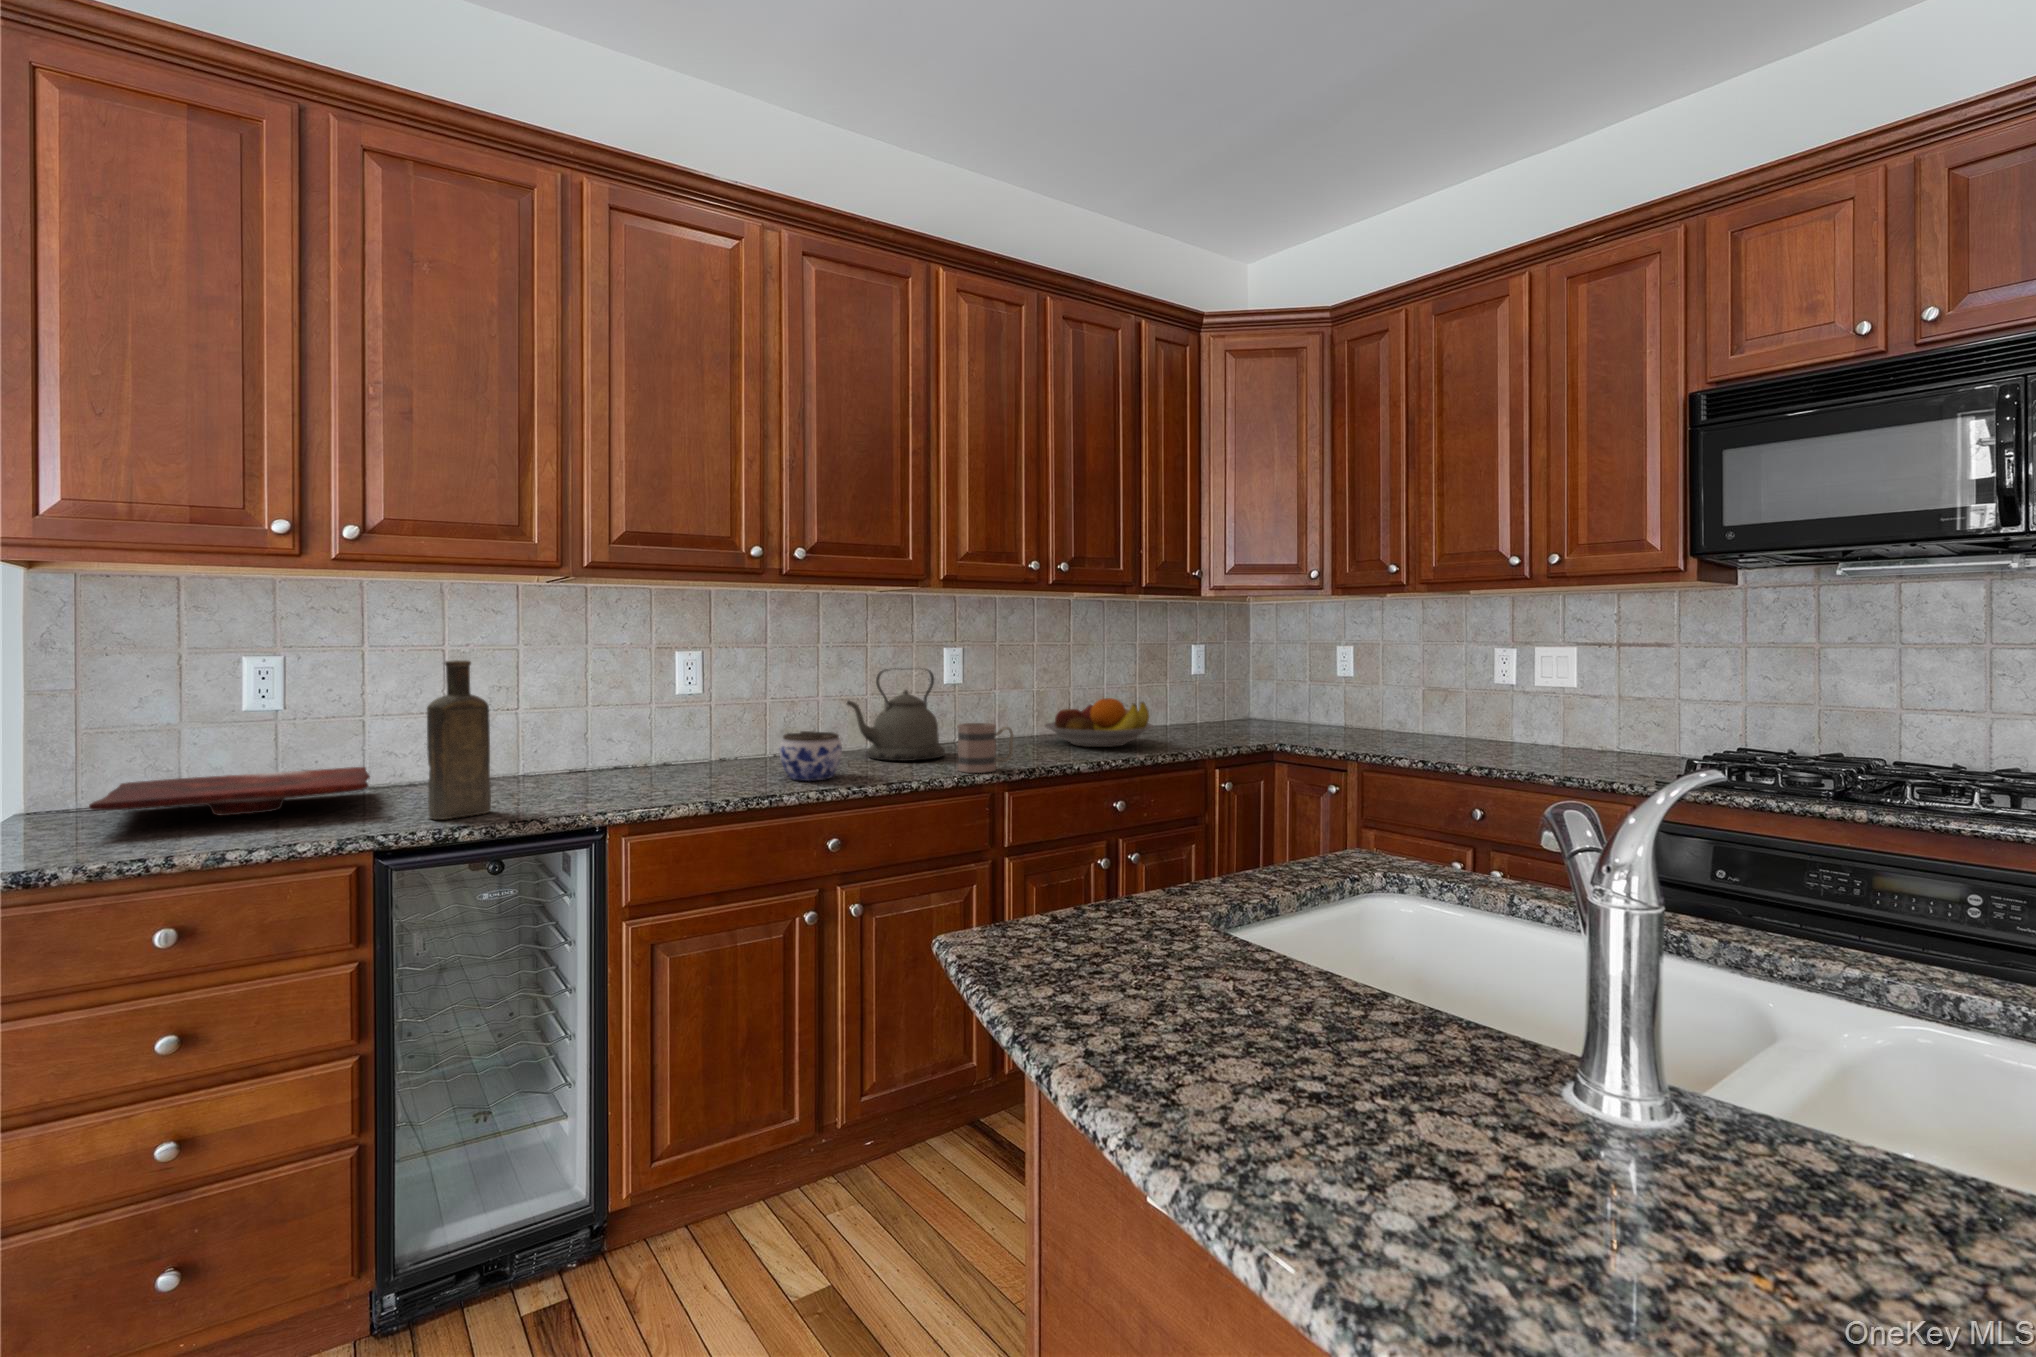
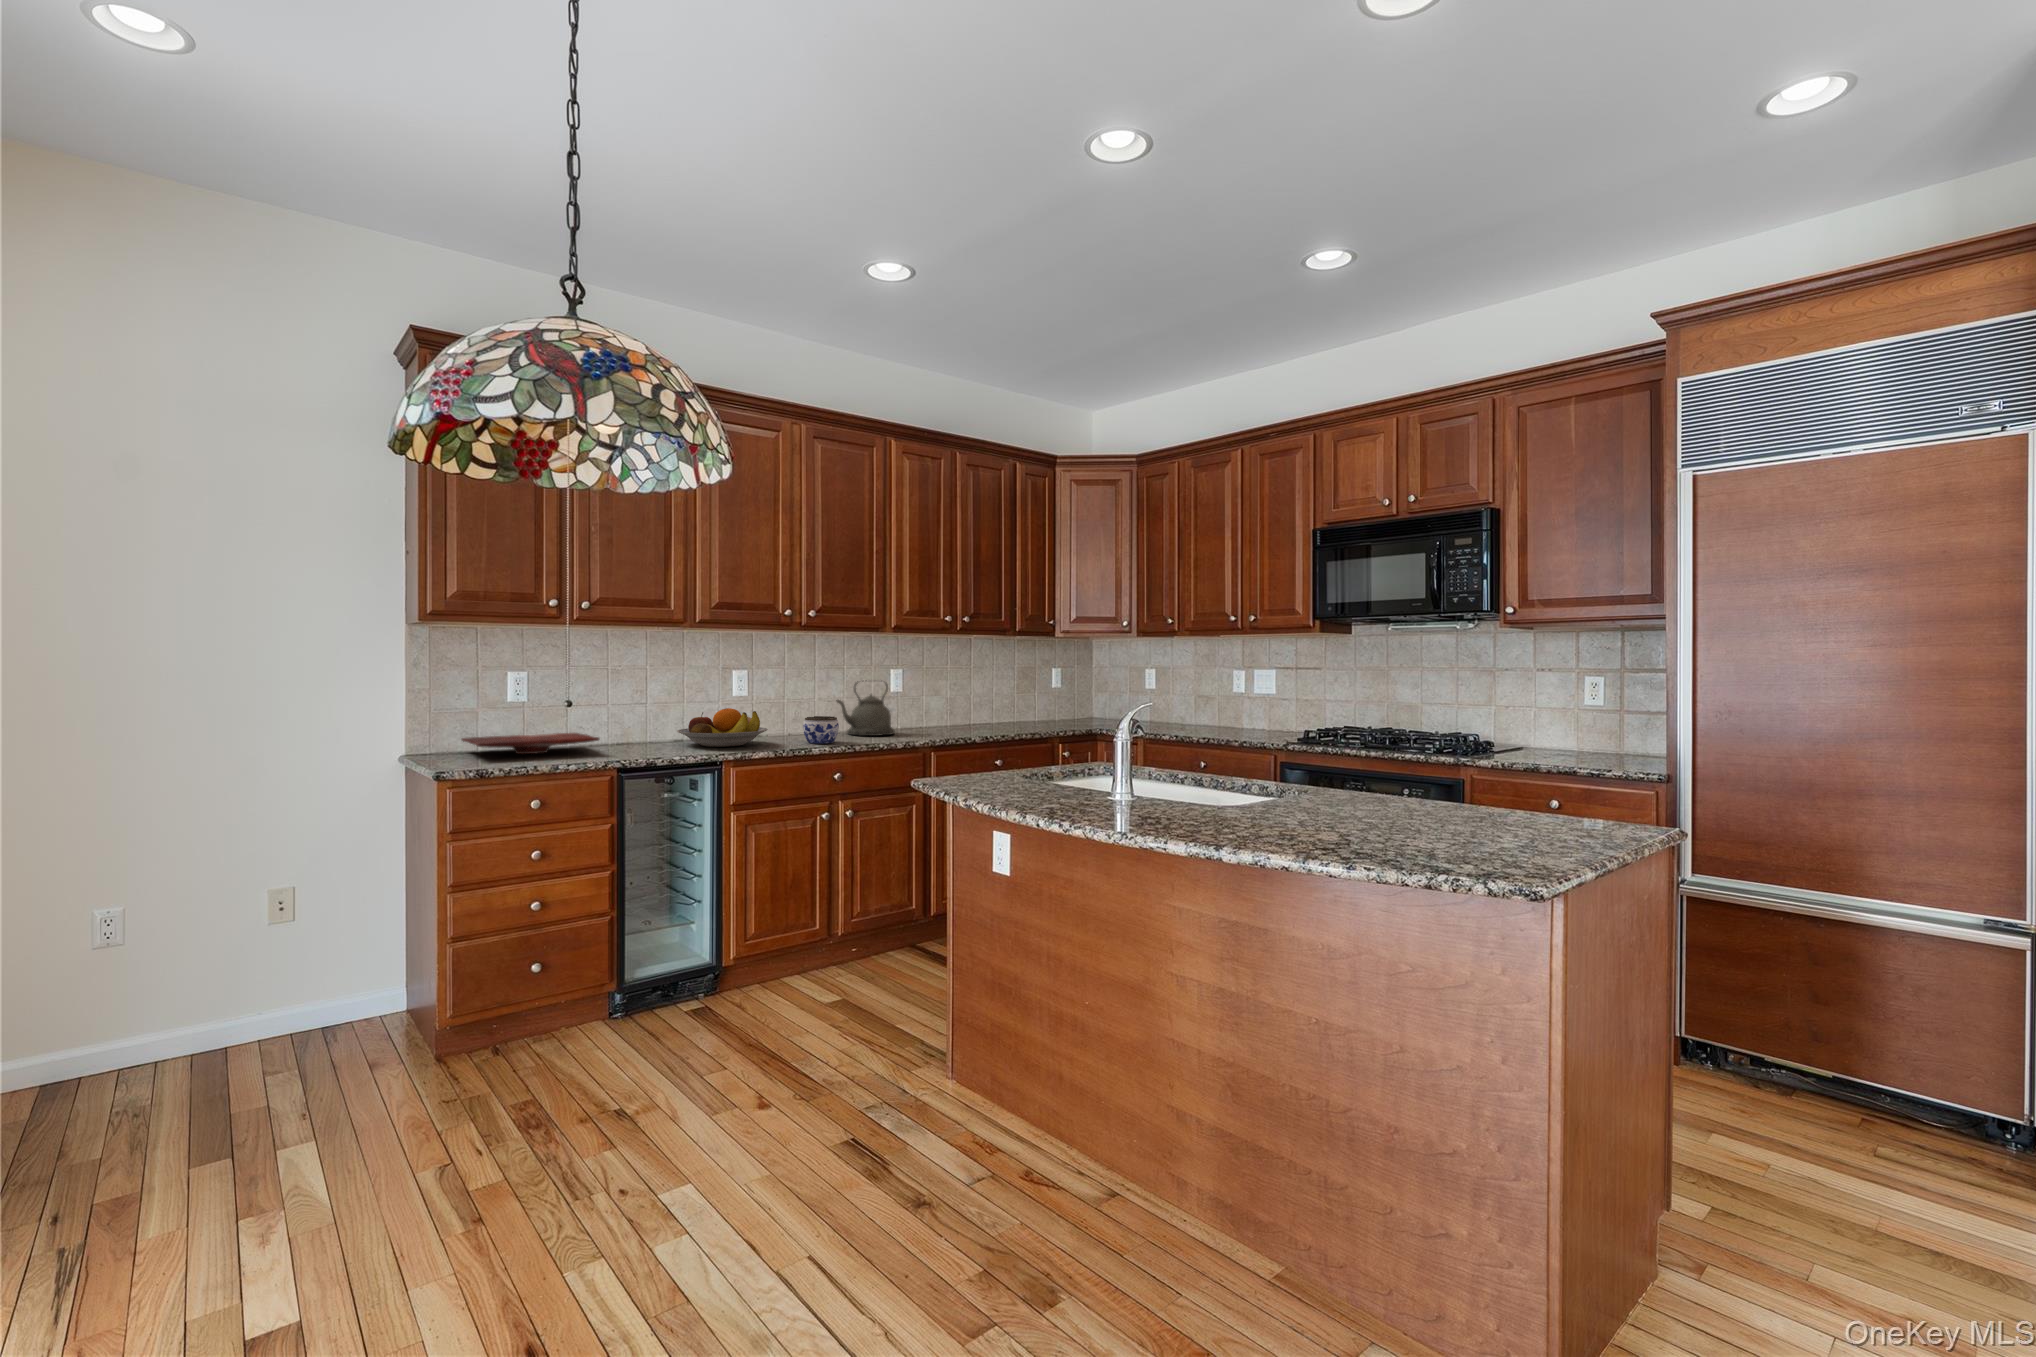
bottle: present [427,660,491,819] -> none [624,673,661,756]
fruit bowl: present [1044,698,1153,747] -> present [677,708,768,747]
mug: present [957,723,1014,773] -> none [904,713,938,741]

